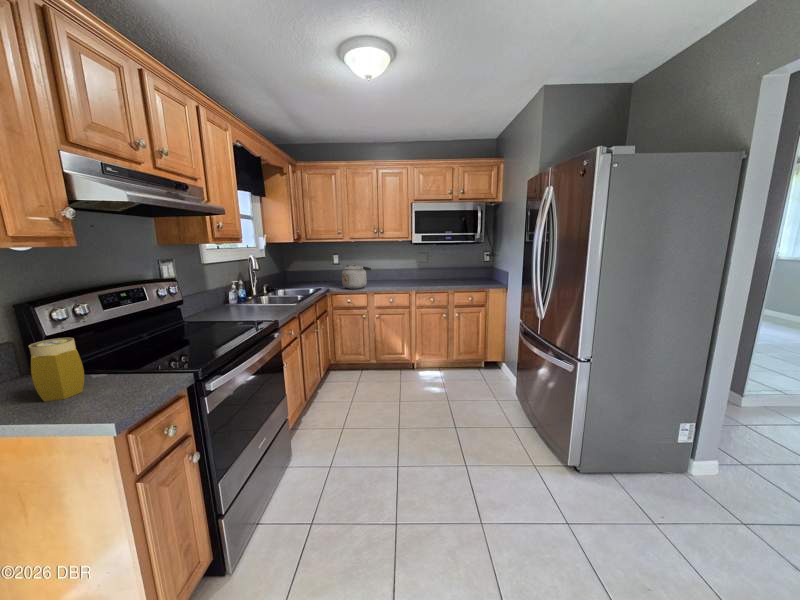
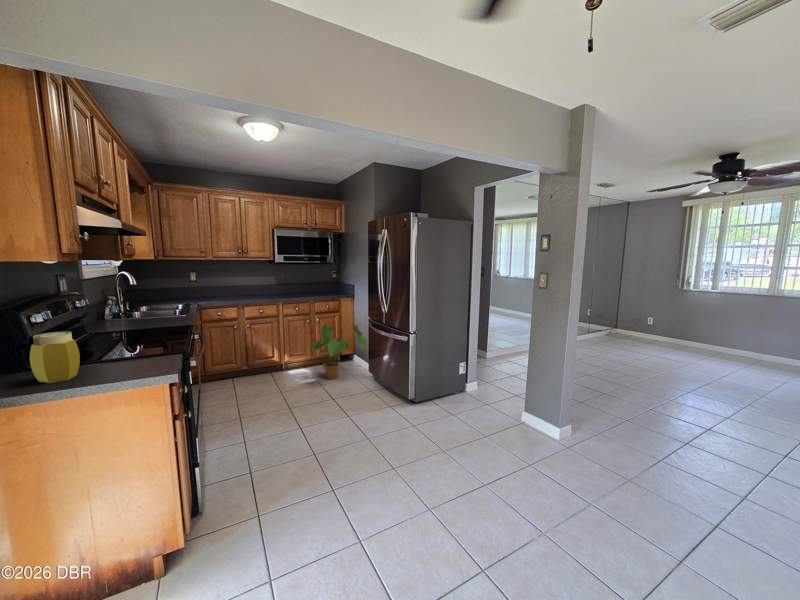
kettle: present [342,264,371,289] -> none [206,281,238,303]
house plant: none [442,324,515,395] -> present [311,324,367,379]

